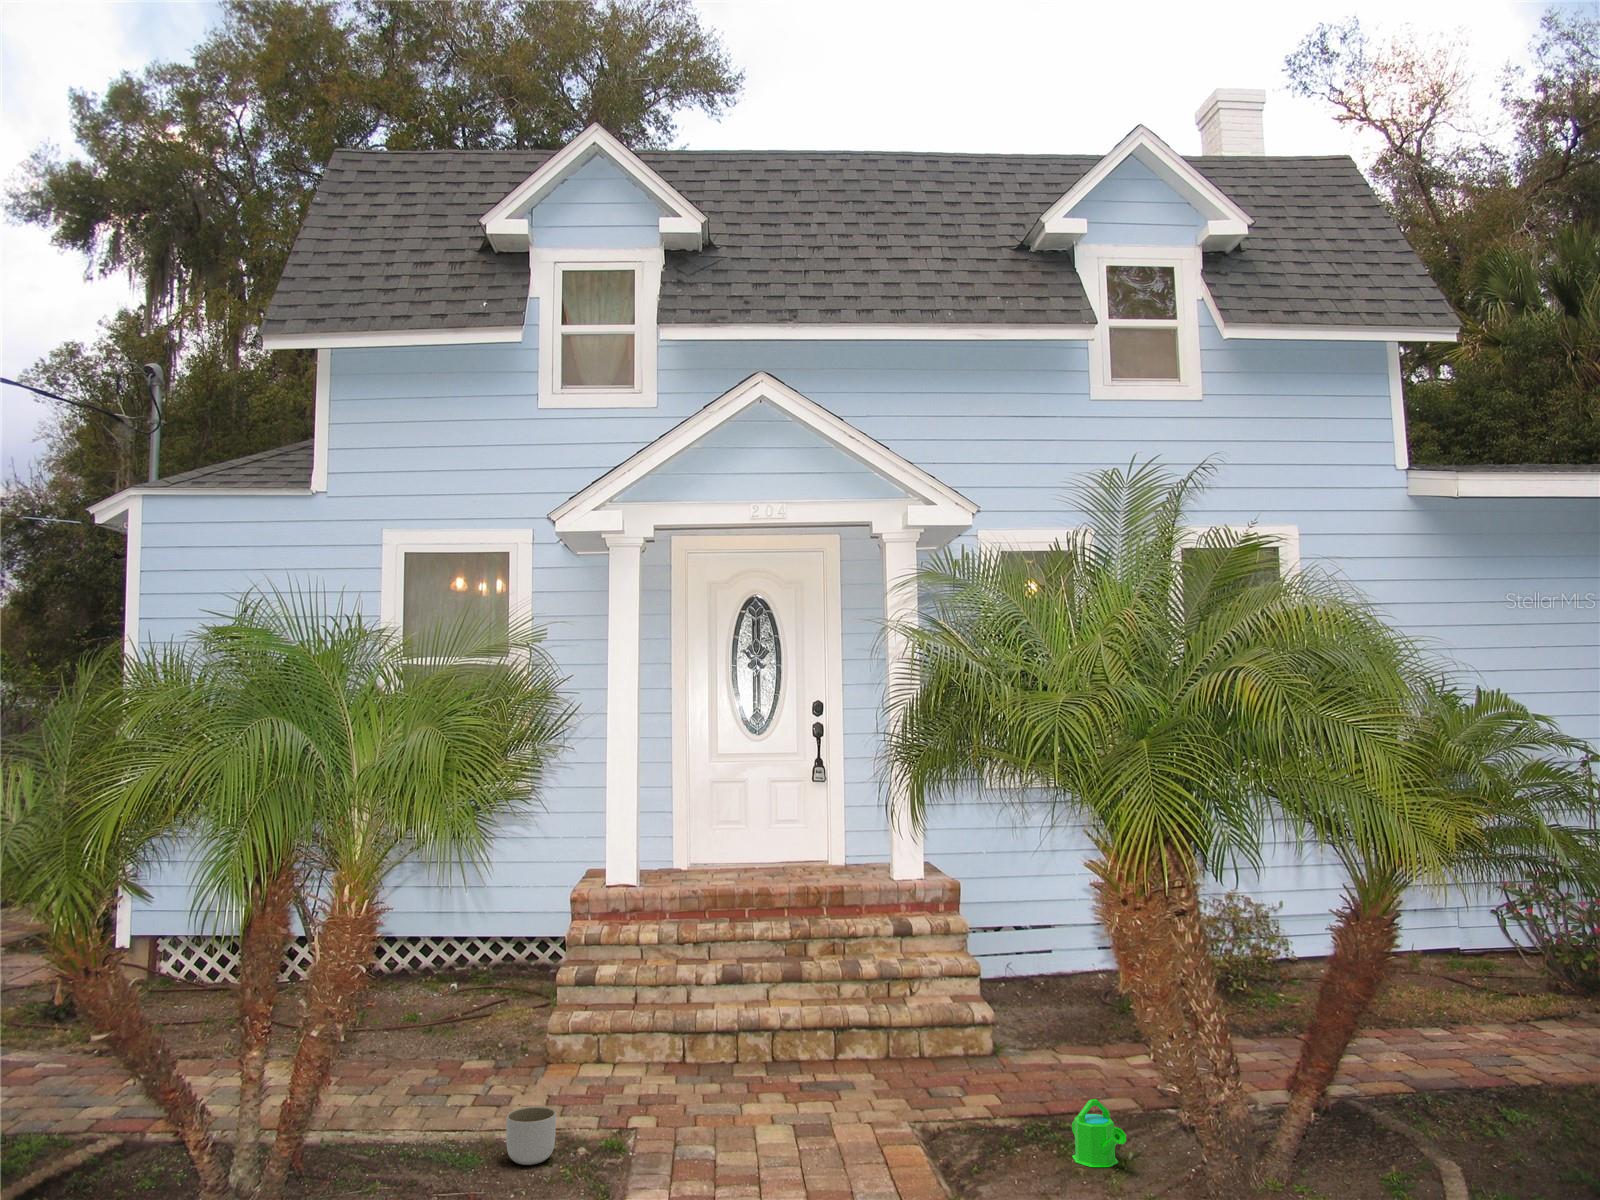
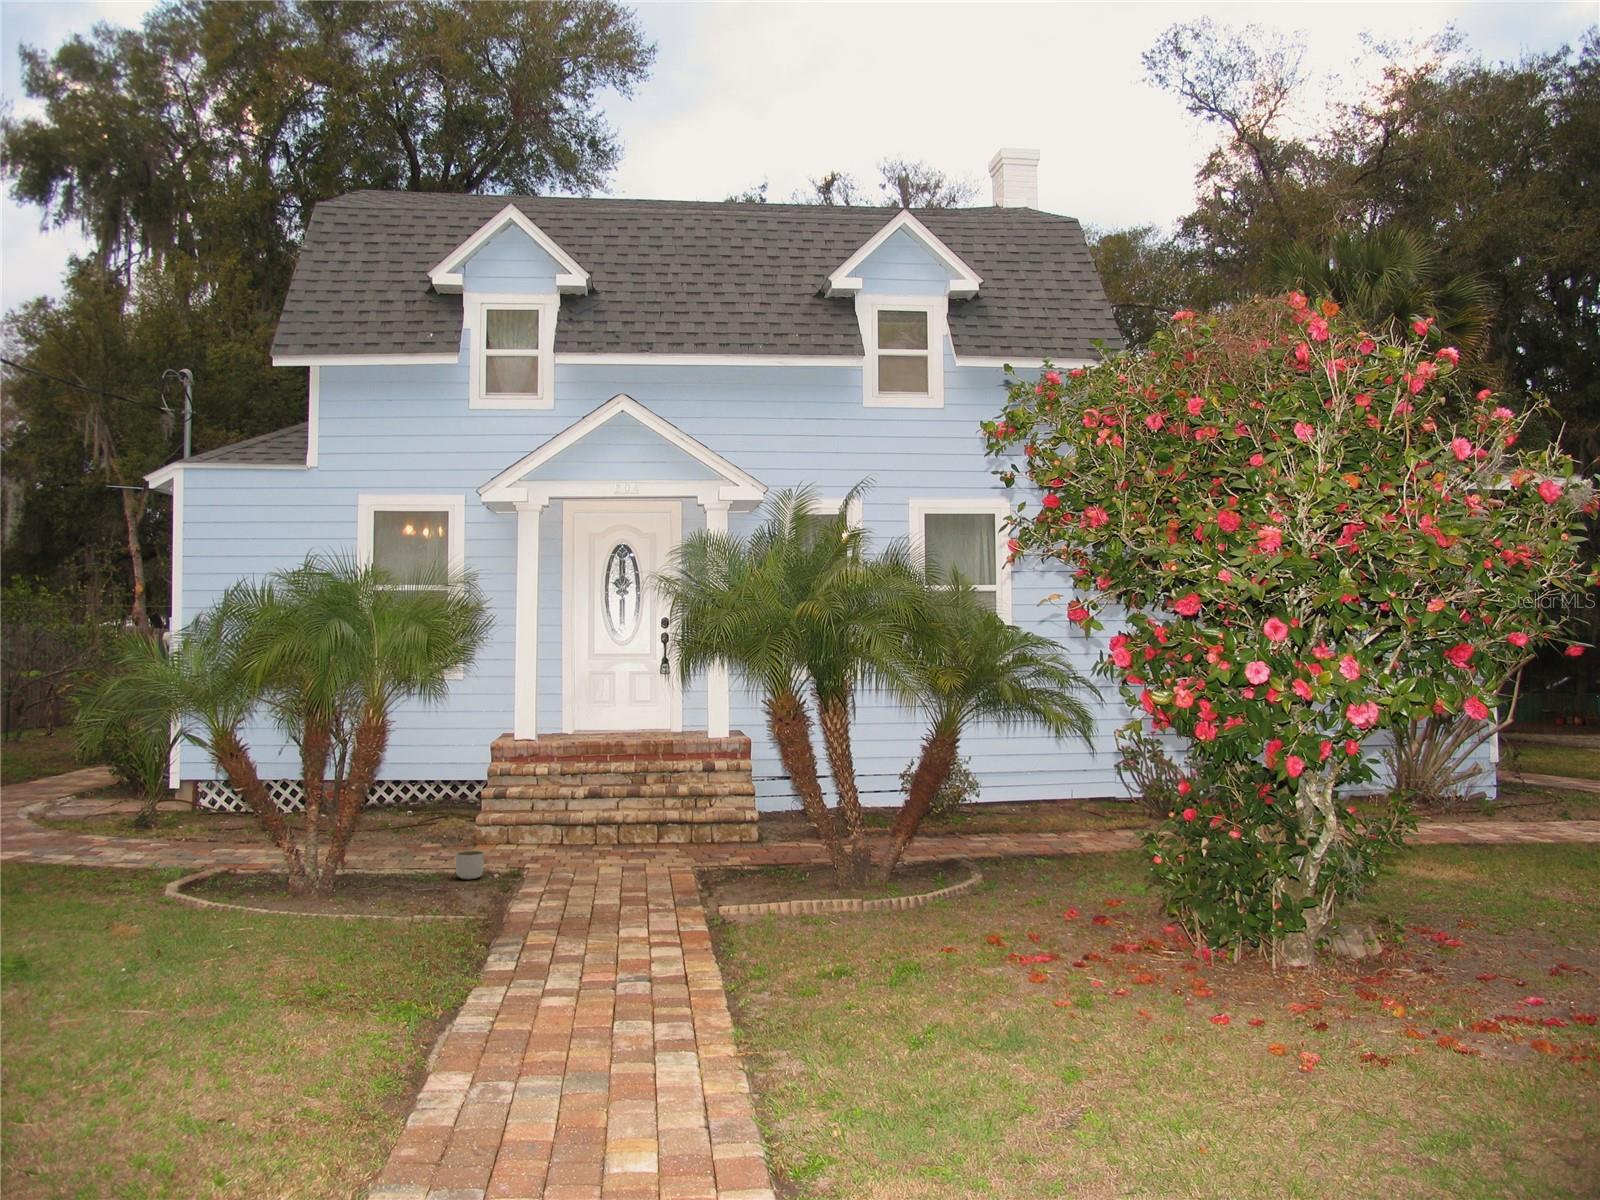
watering can: present [1072,1099,1126,1167] -> none [776,845,801,879]

